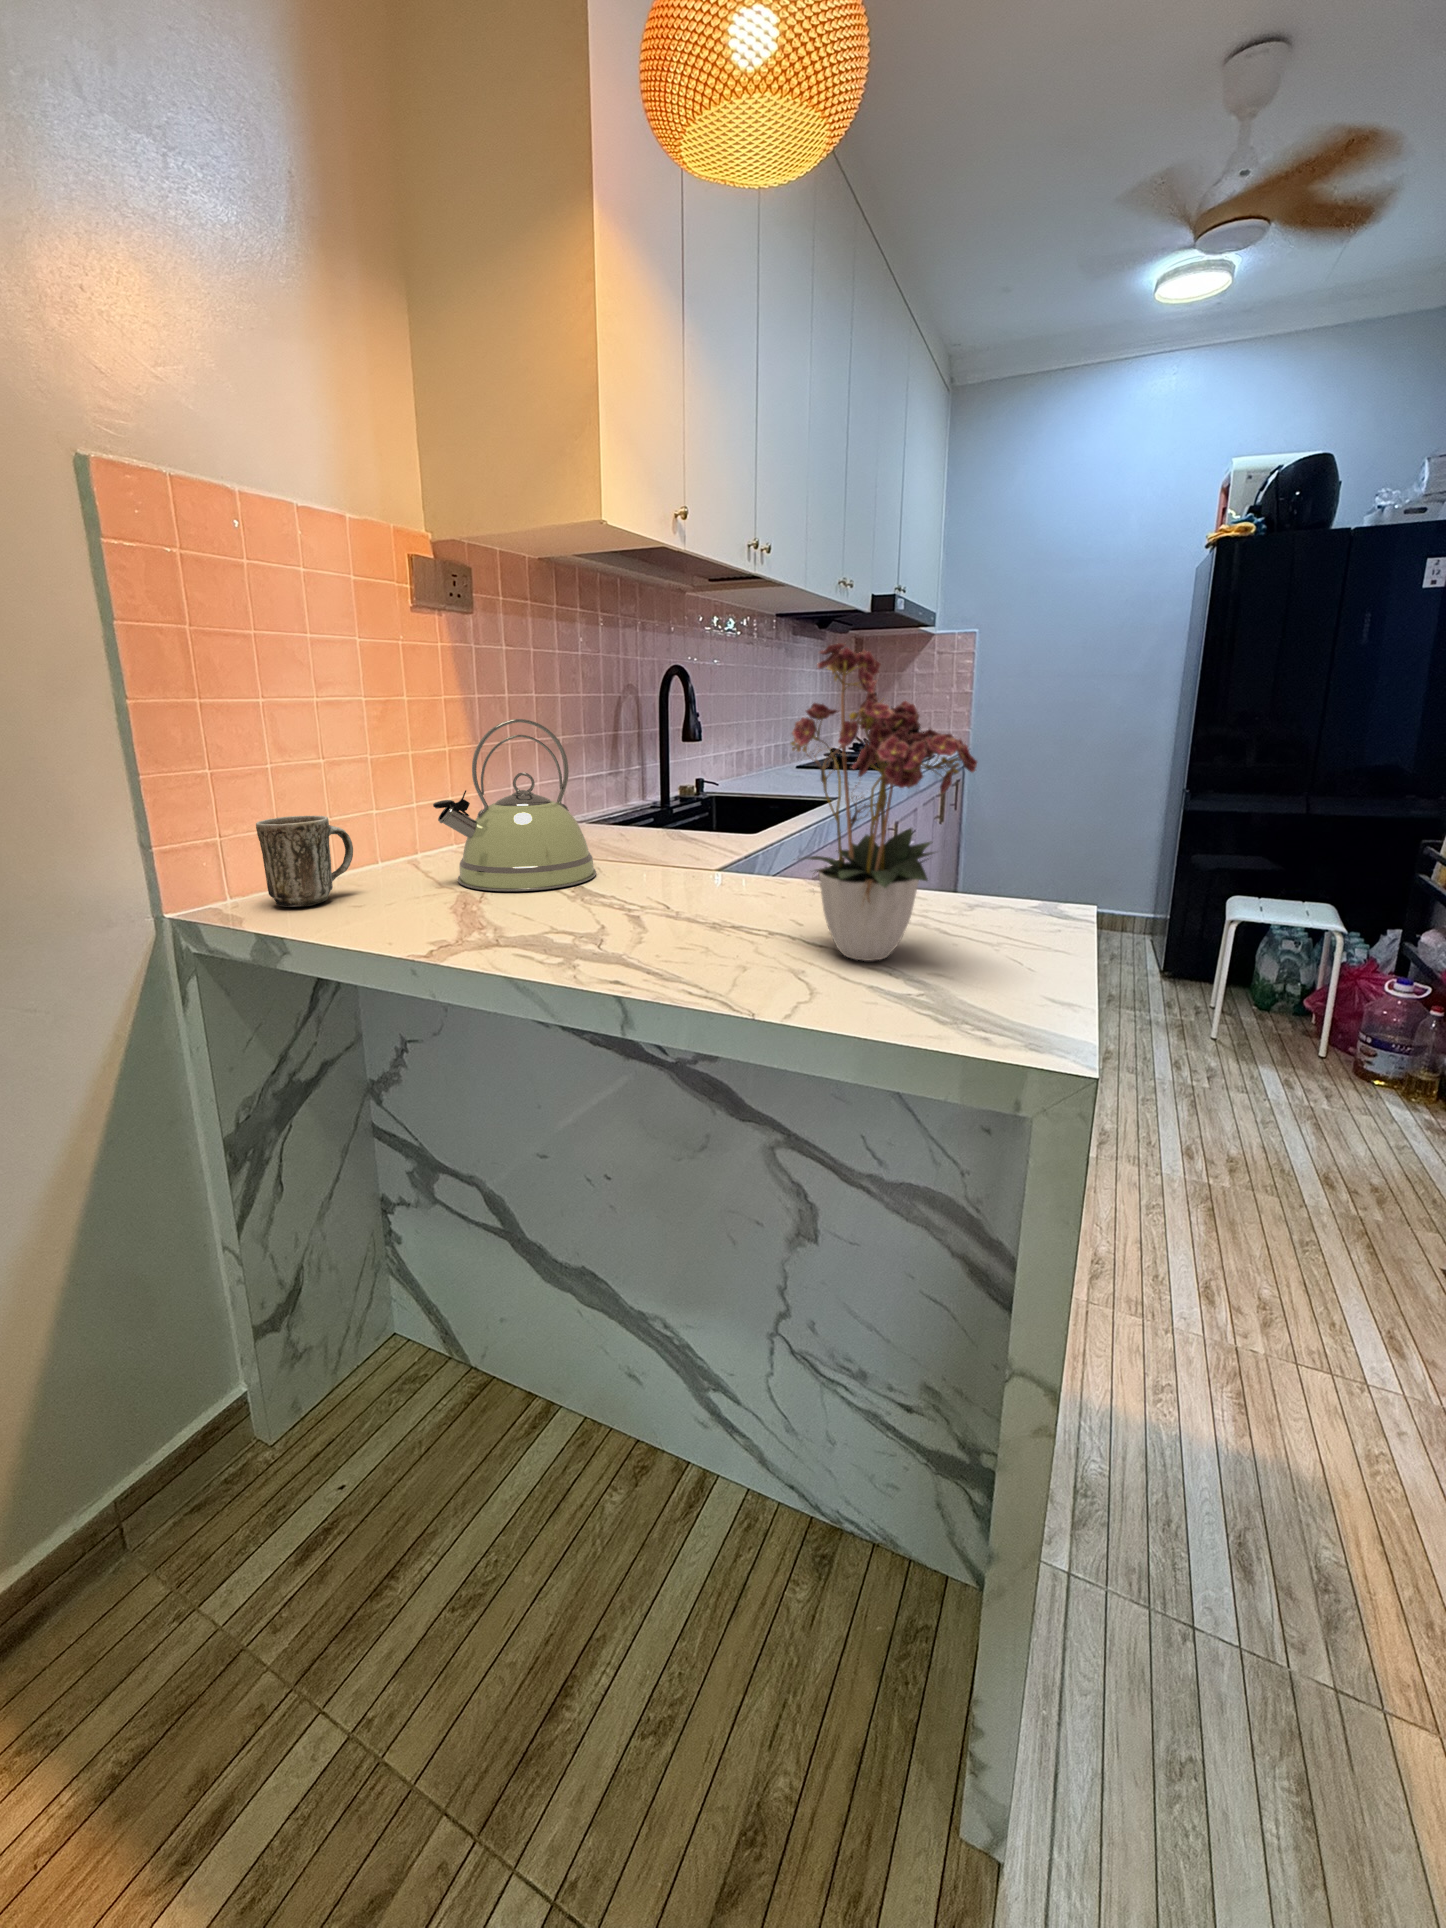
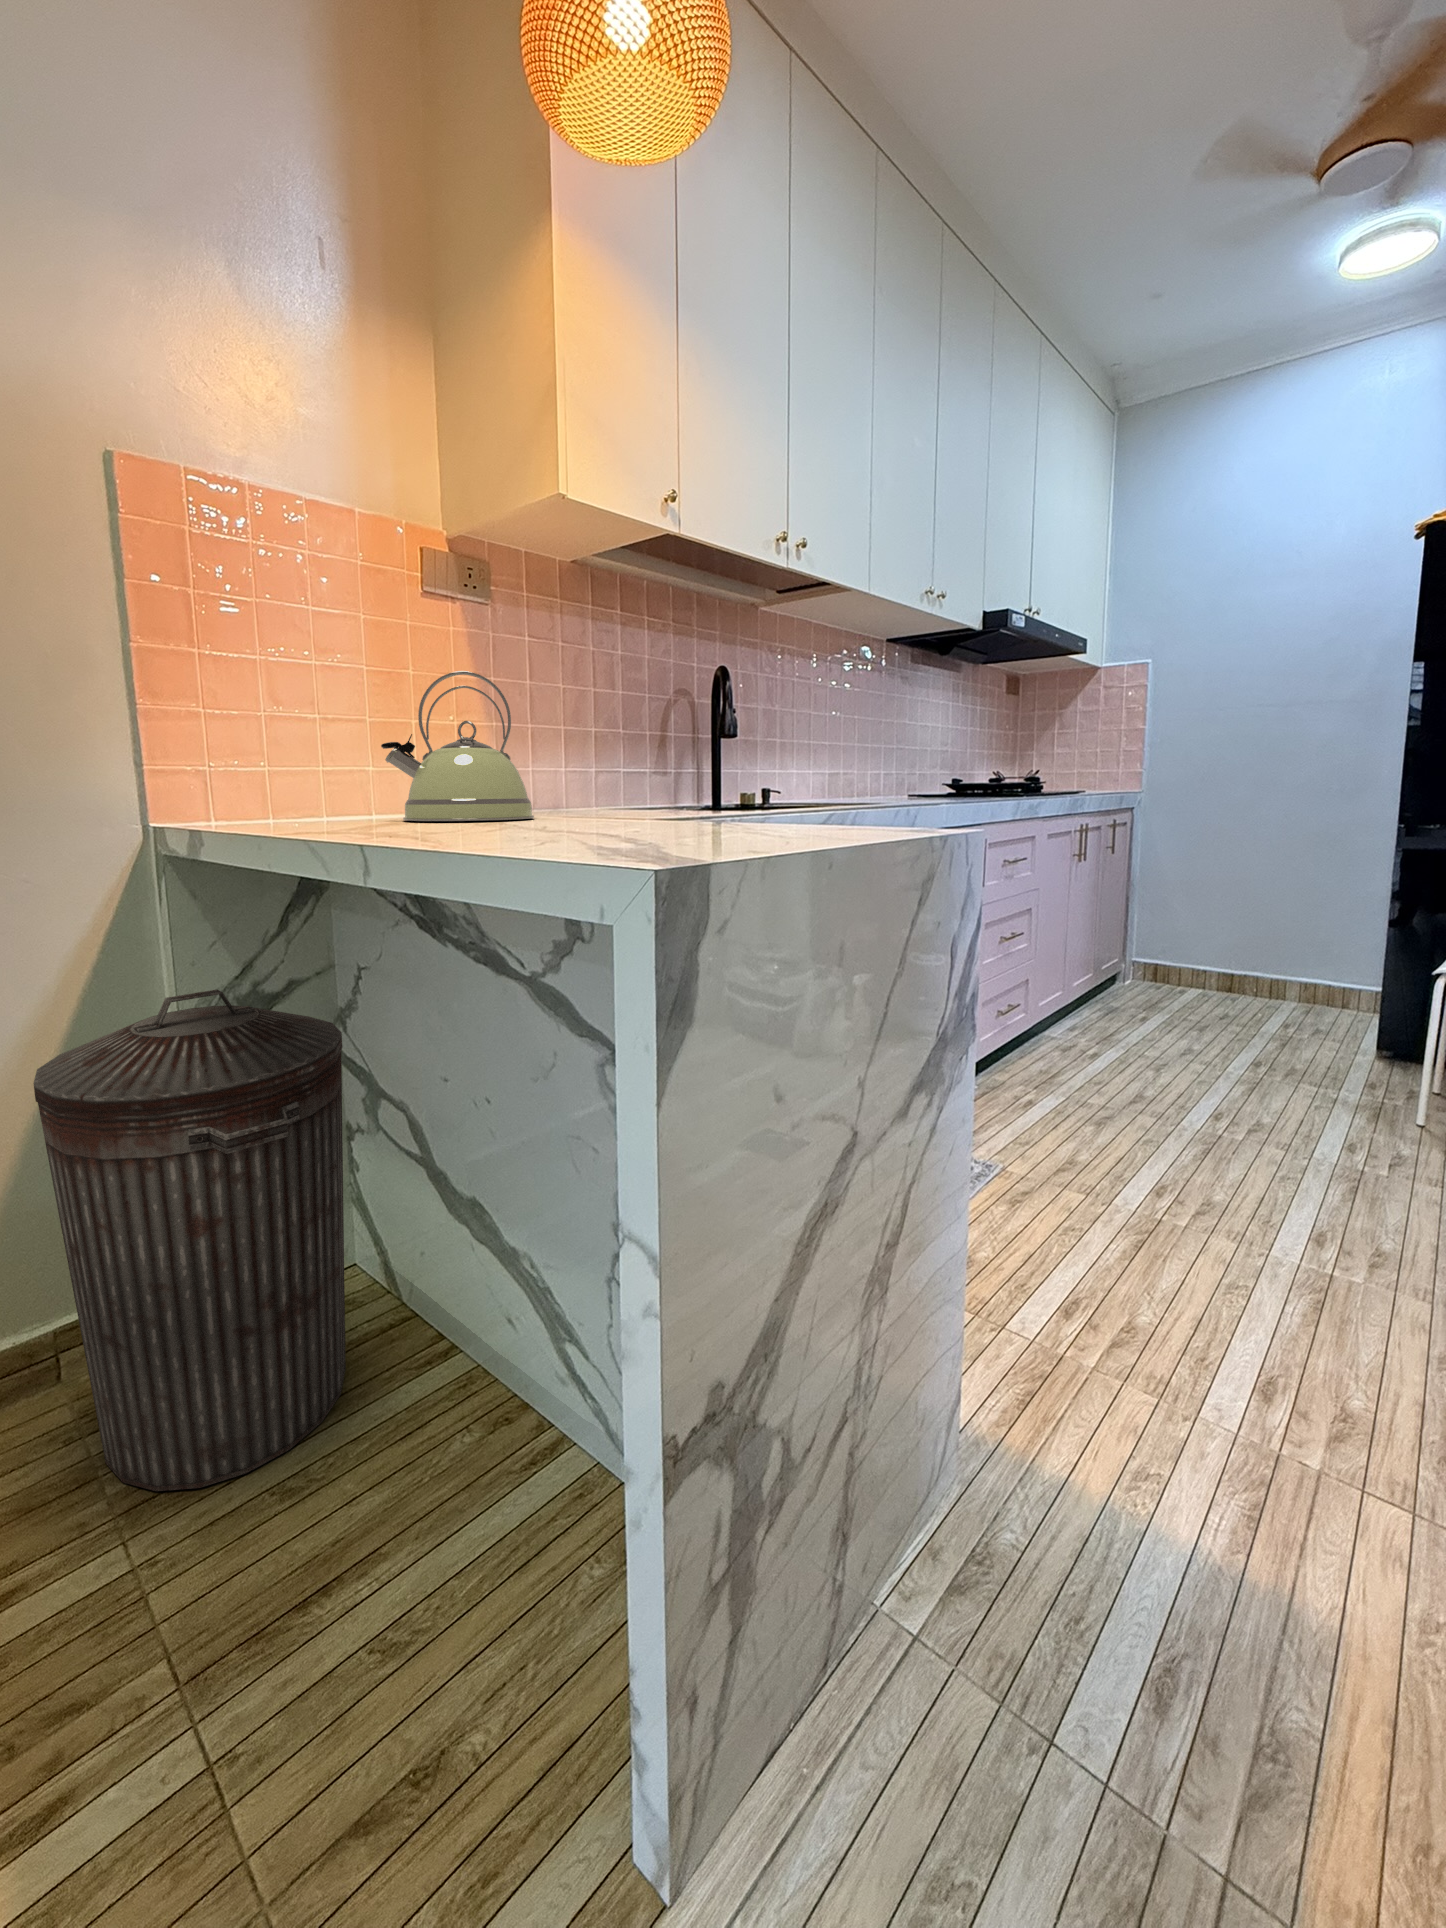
flower arrangement: present [791,643,977,961] -> none [555,500,710,837]
mug: present [256,816,353,907] -> none [222,747,310,822]
trash can: none [125,1108,463,1647] -> present [33,990,346,1491]

